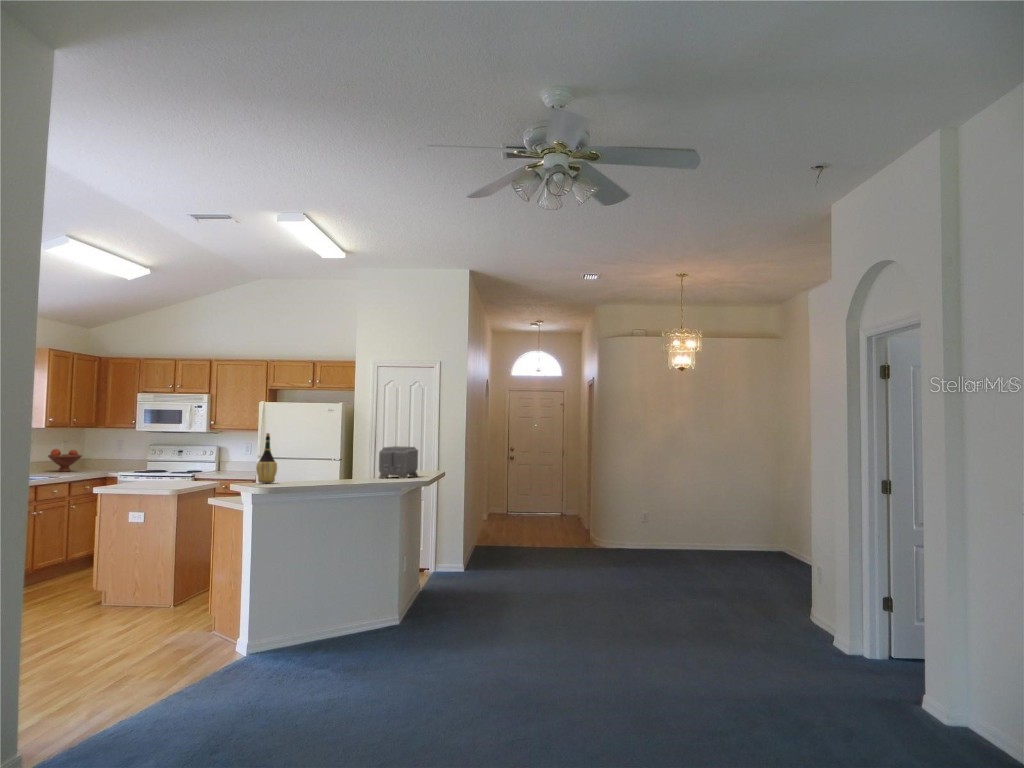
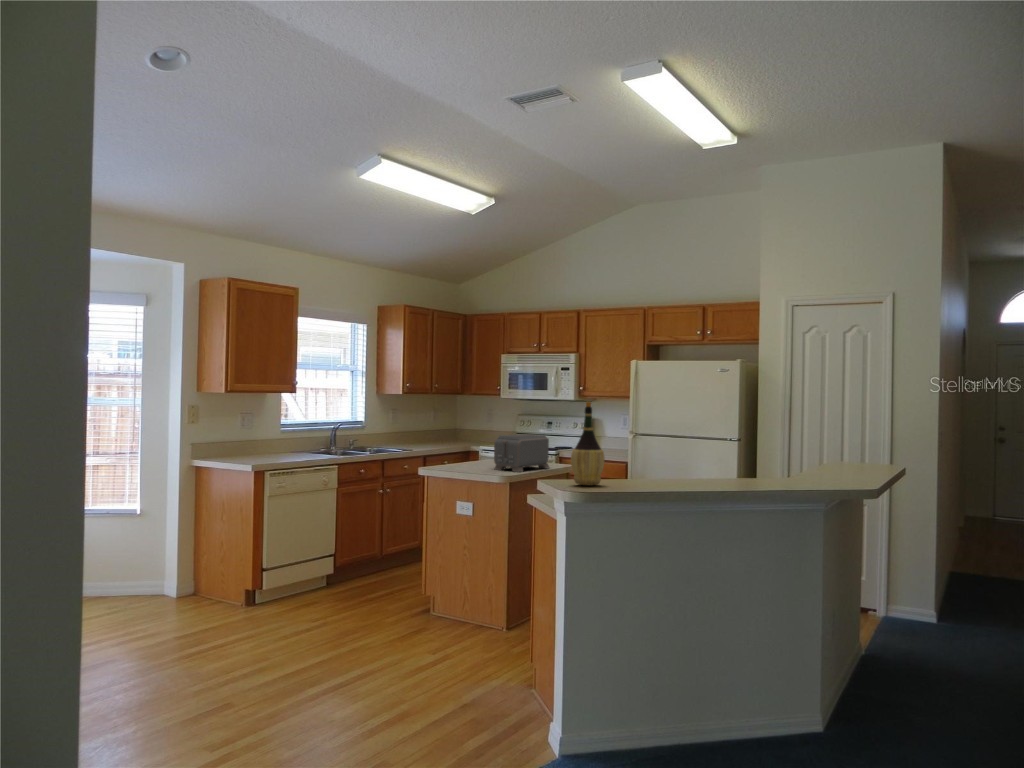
toaster: present [379,446,418,478] -> present [494,434,549,472]
fruit bowl: present [48,449,82,472] -> none [421,417,454,442]

